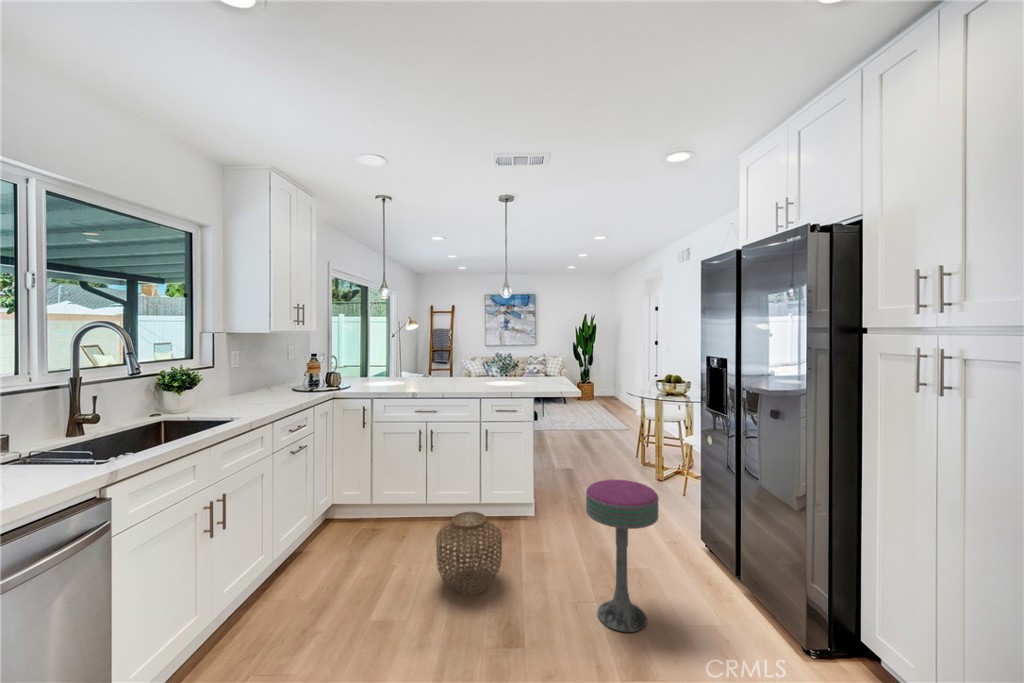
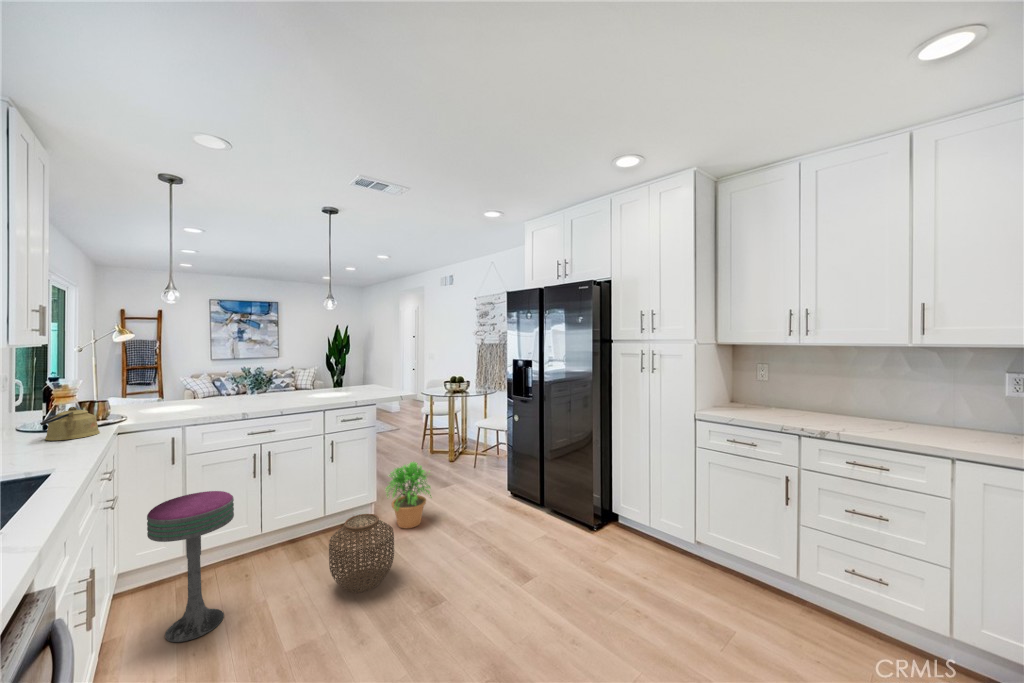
kettle: none [279,374,315,397] -> present [40,407,100,441]
potted plant: none [529,468,590,544] -> present [386,462,432,528]
bar stool: present [586,480,659,632] -> present [147,491,234,642]

